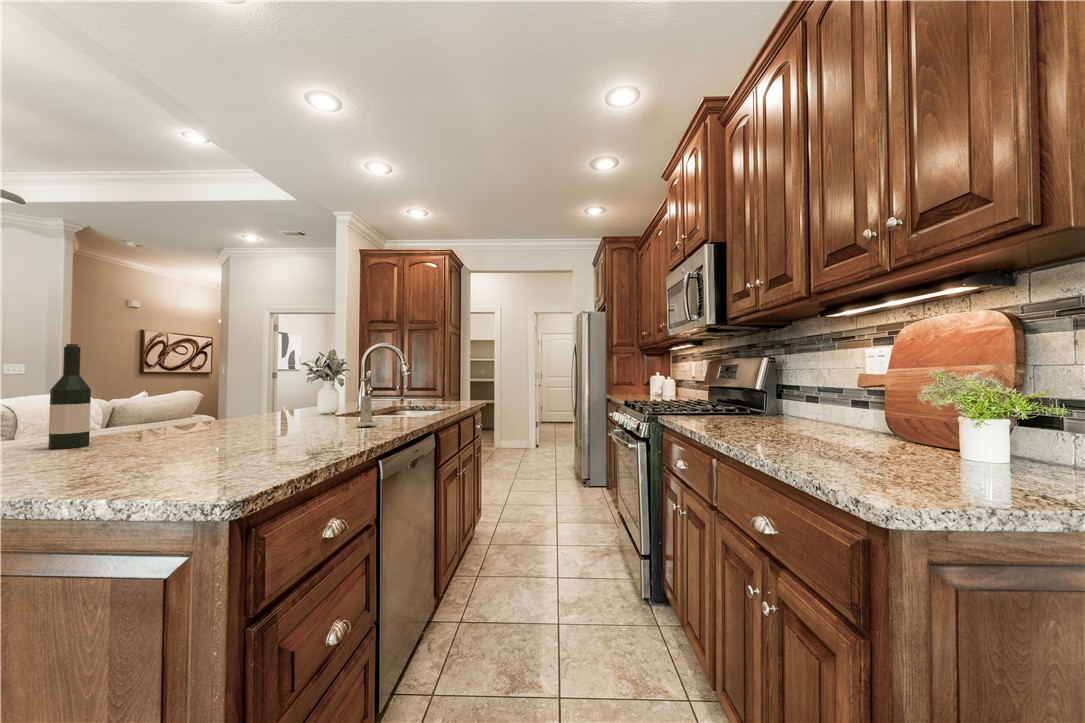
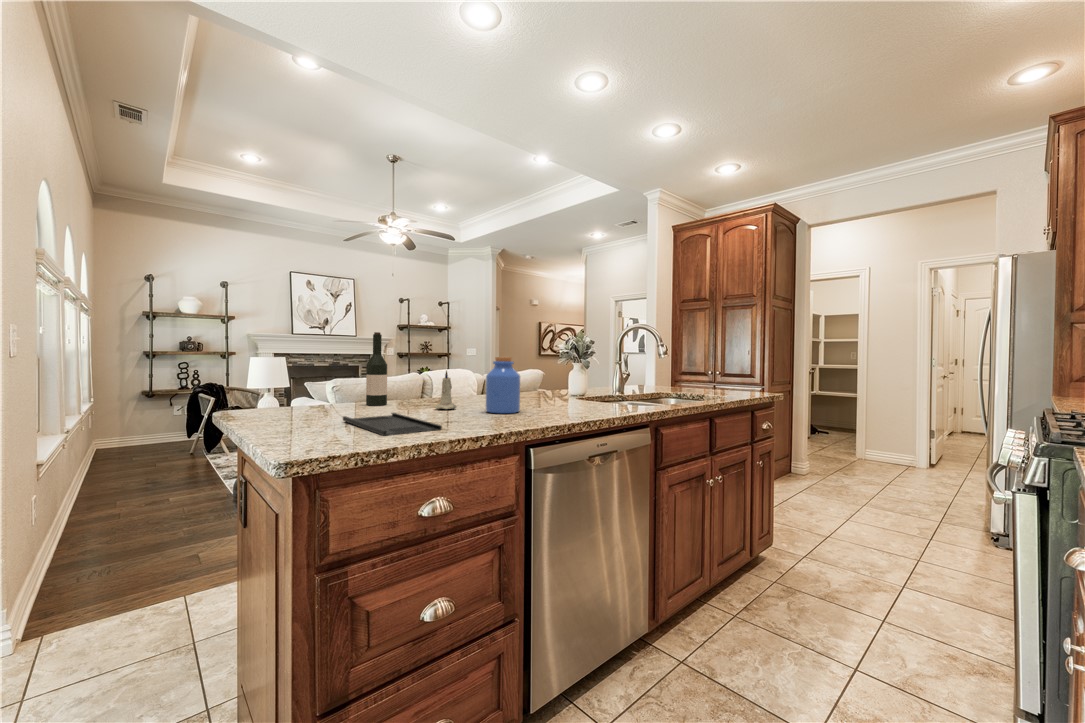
jar: none [279,376,320,435] -> present [486,357,520,414]
candle: present [356,388,377,427] -> present [435,371,456,409]
tray: none [118,447,300,466] -> present [343,413,442,436]

